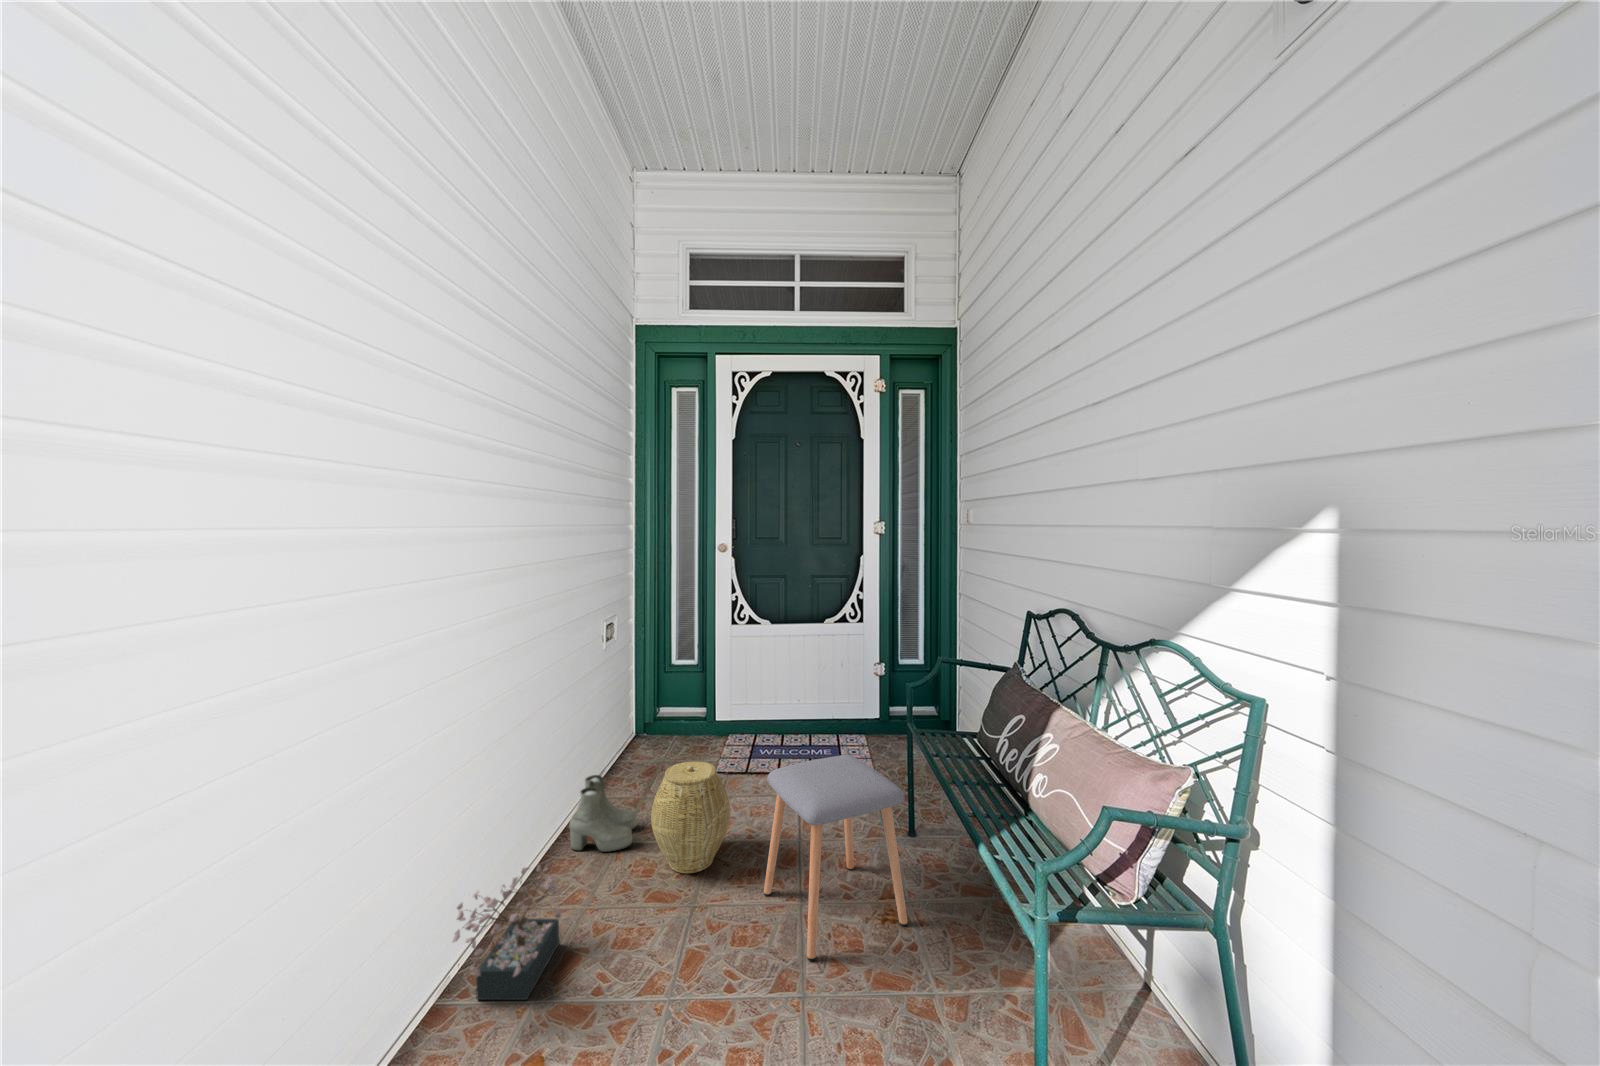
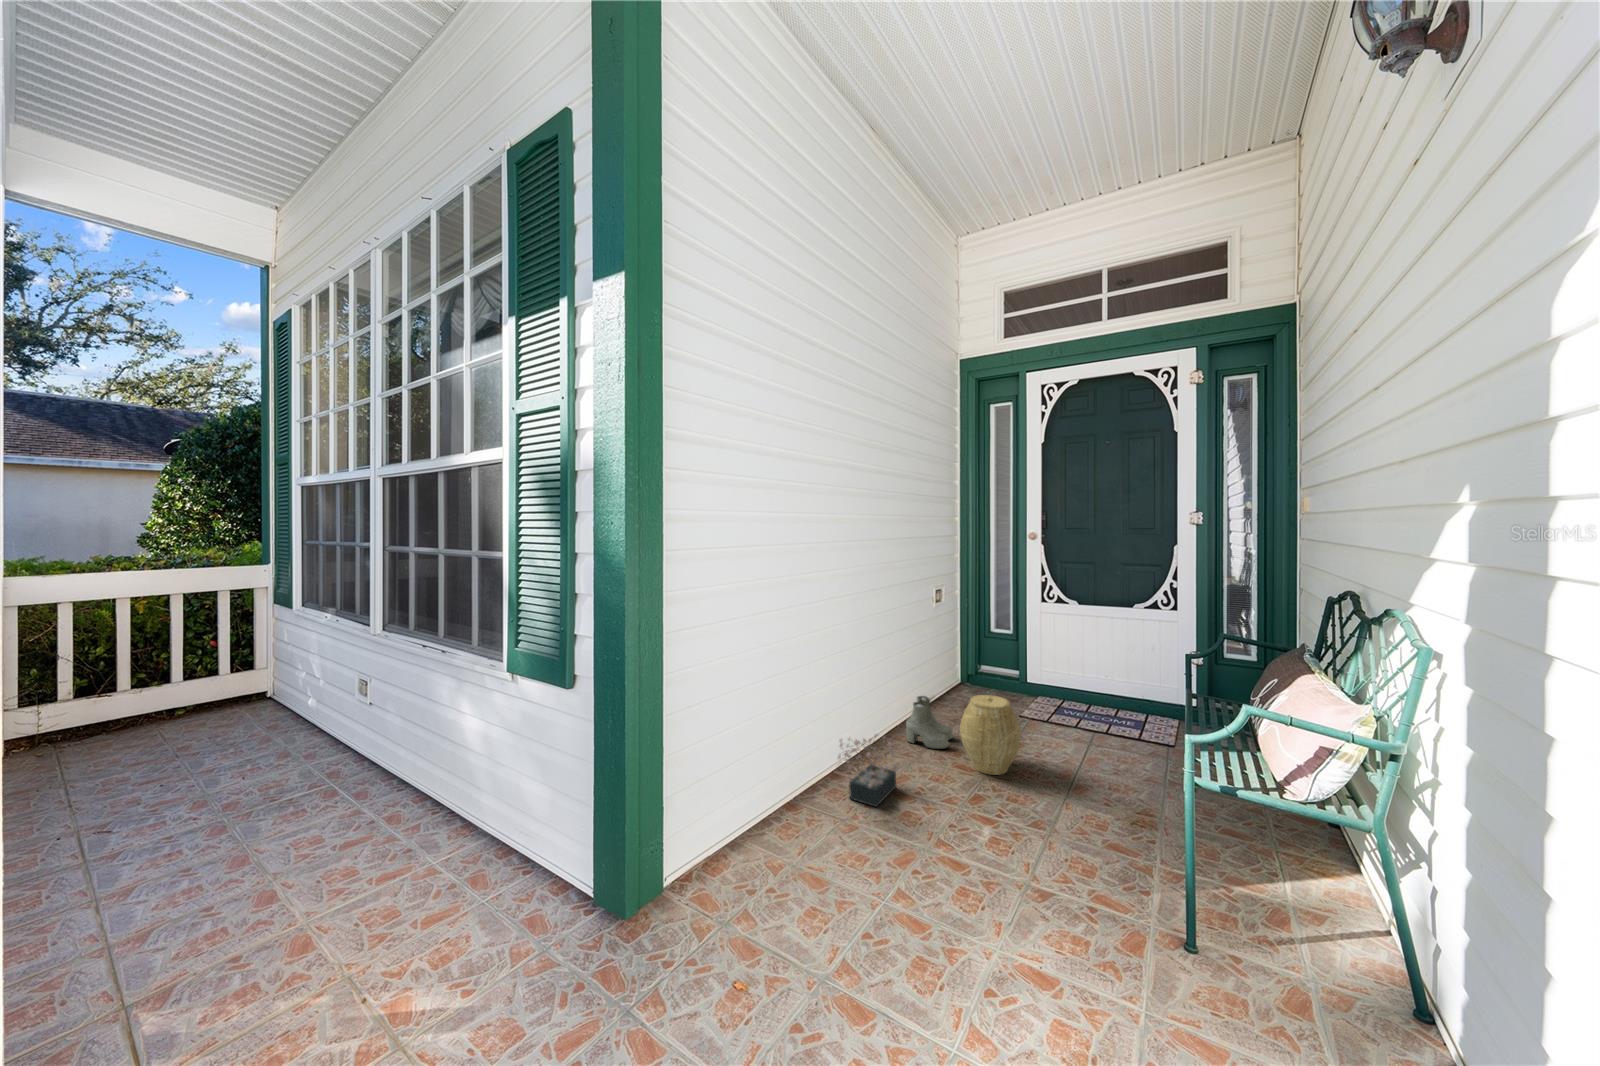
stool: present [764,755,907,961] -> none [1044,706,1170,853]

